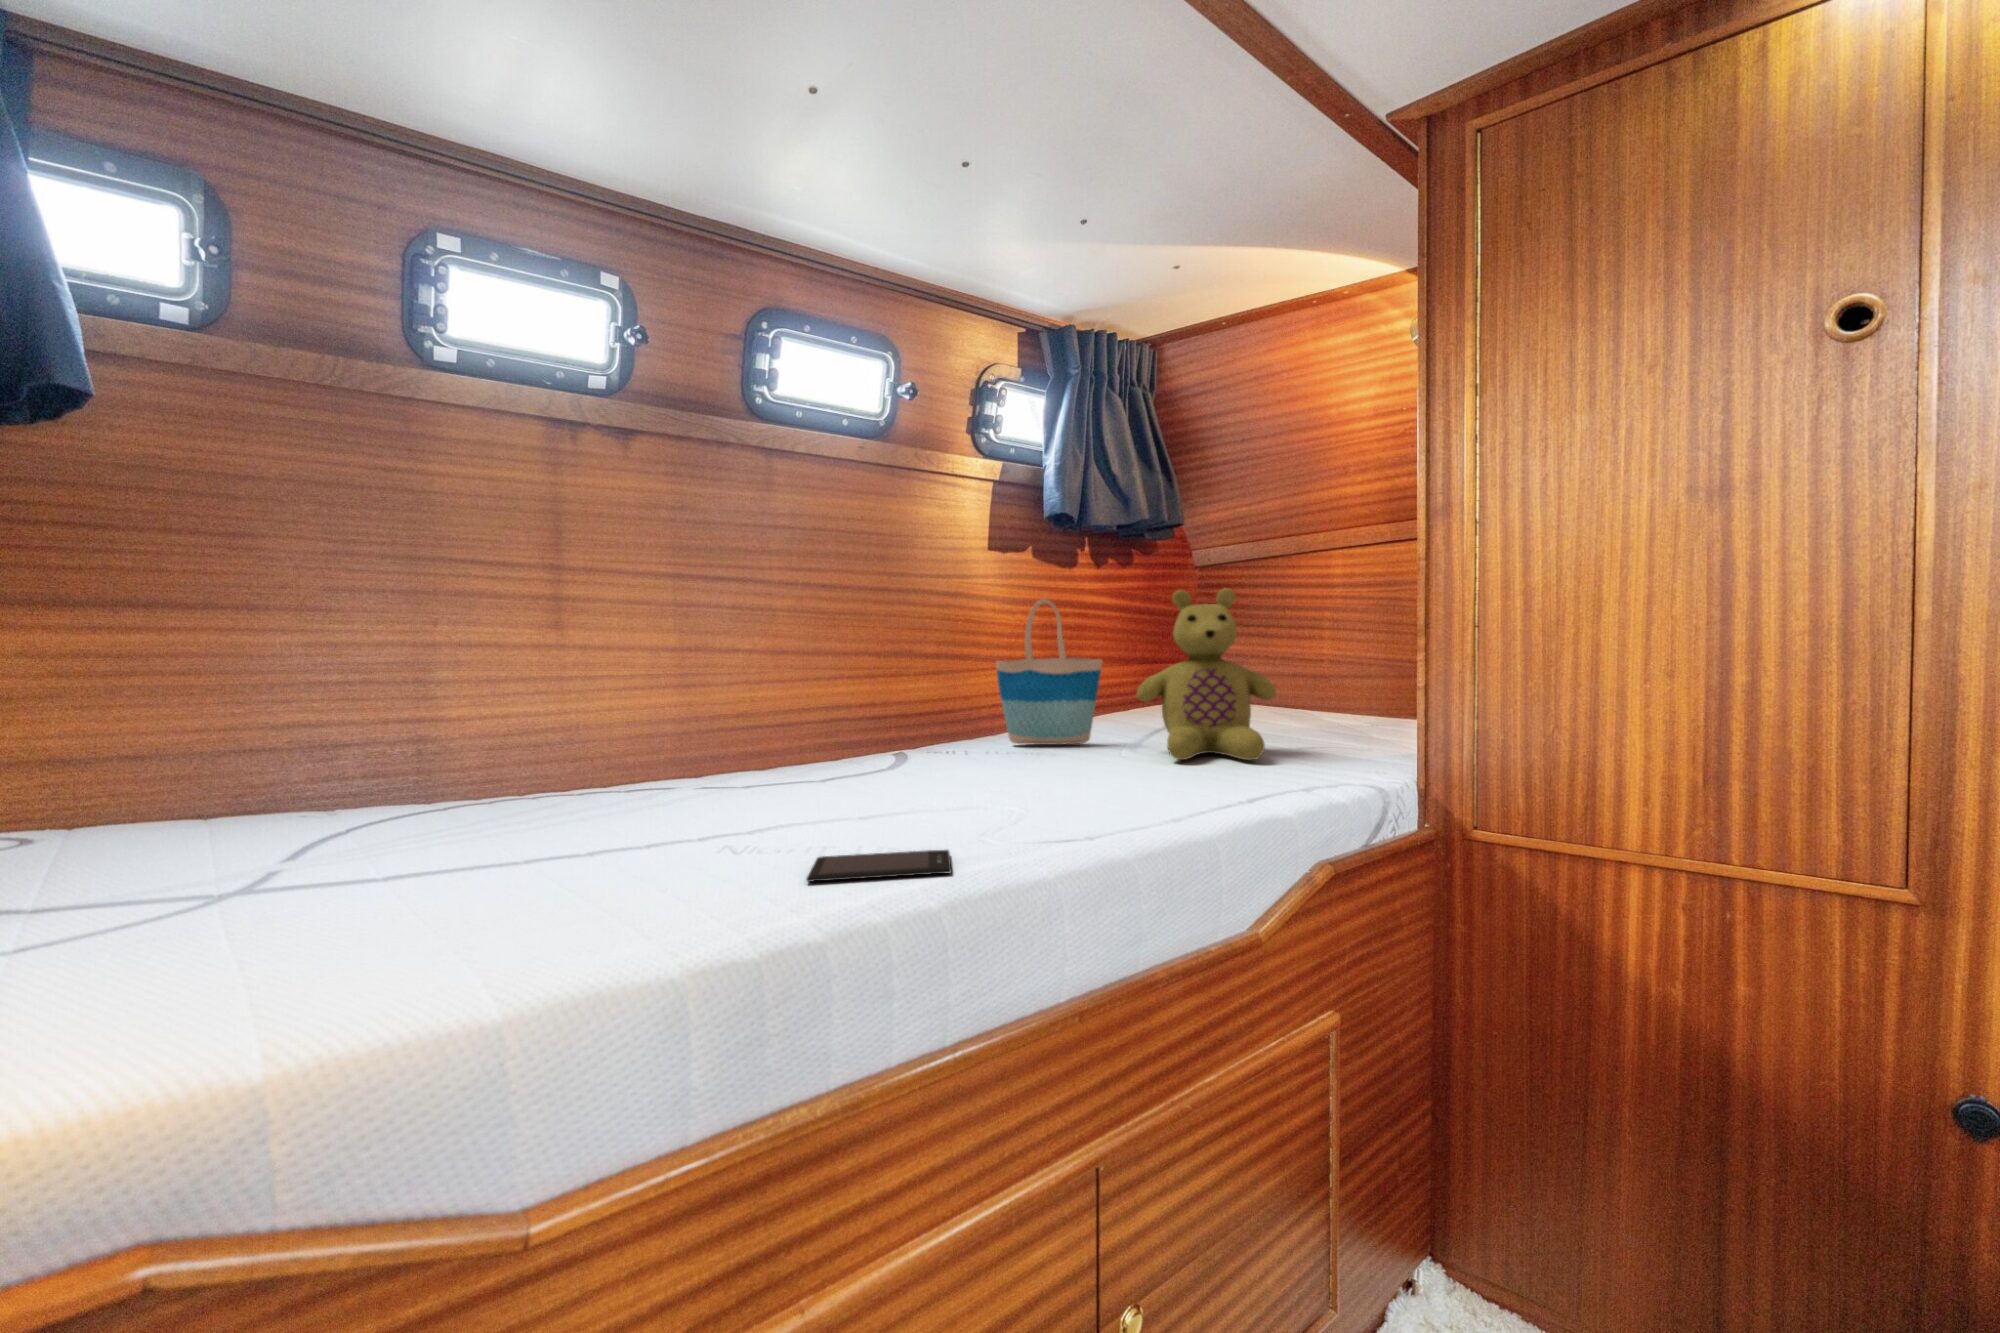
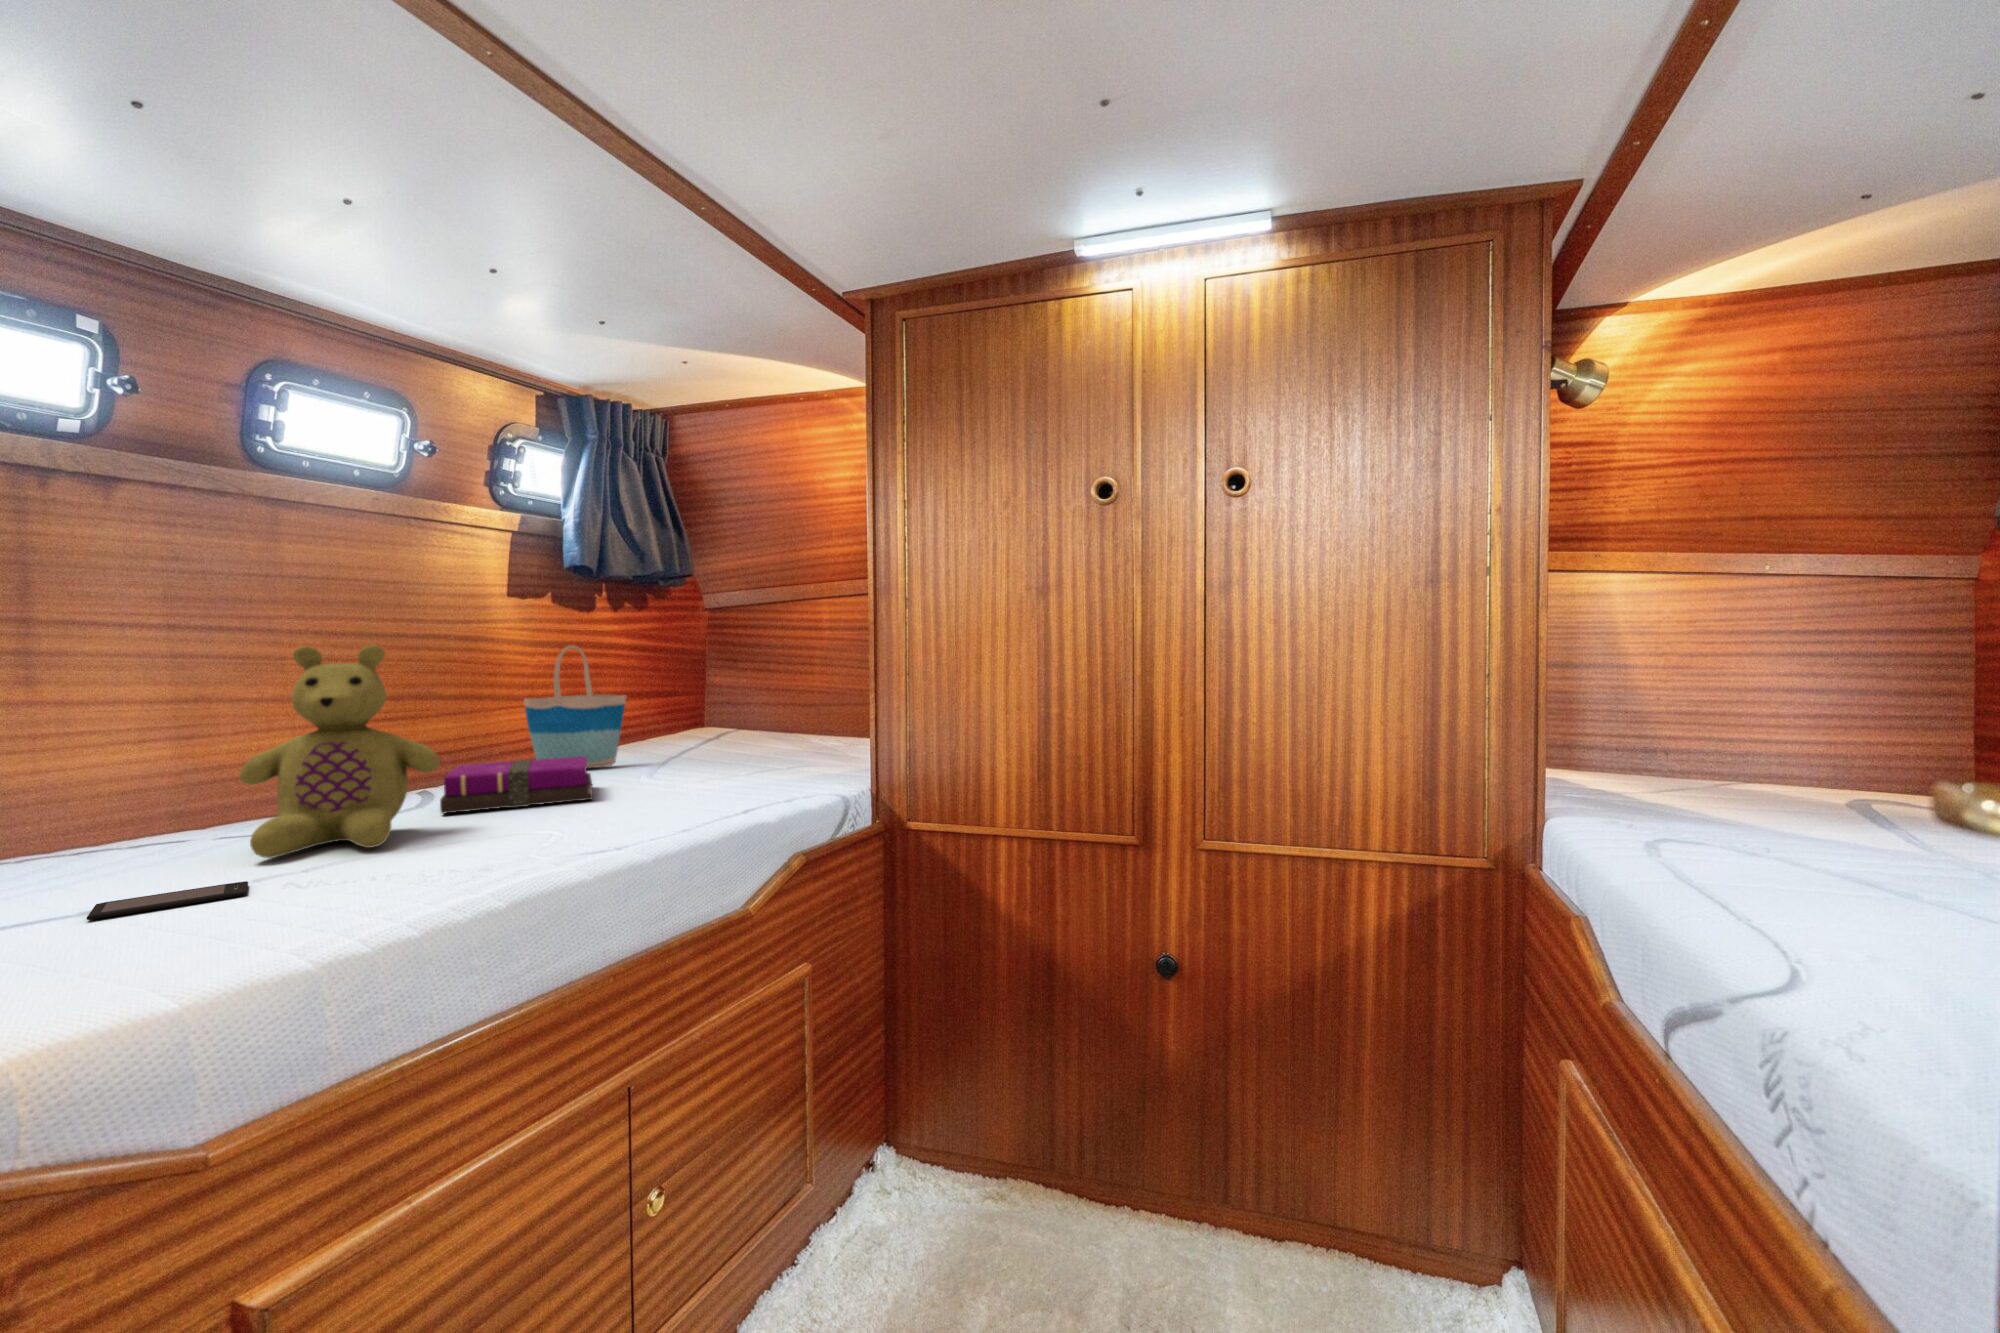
stuffed bear: present [1137,588,1276,760] -> present [239,645,440,858]
notebook: none [869,732,1051,796] -> present [440,756,593,814]
smartphone: present [806,850,951,882] -> present [87,881,248,920]

